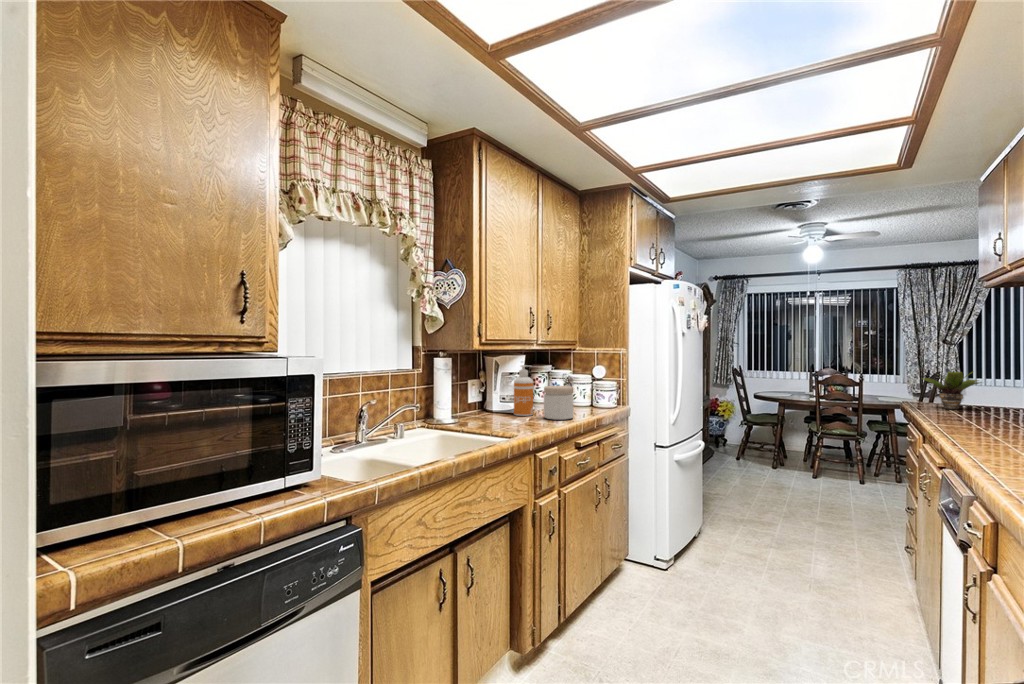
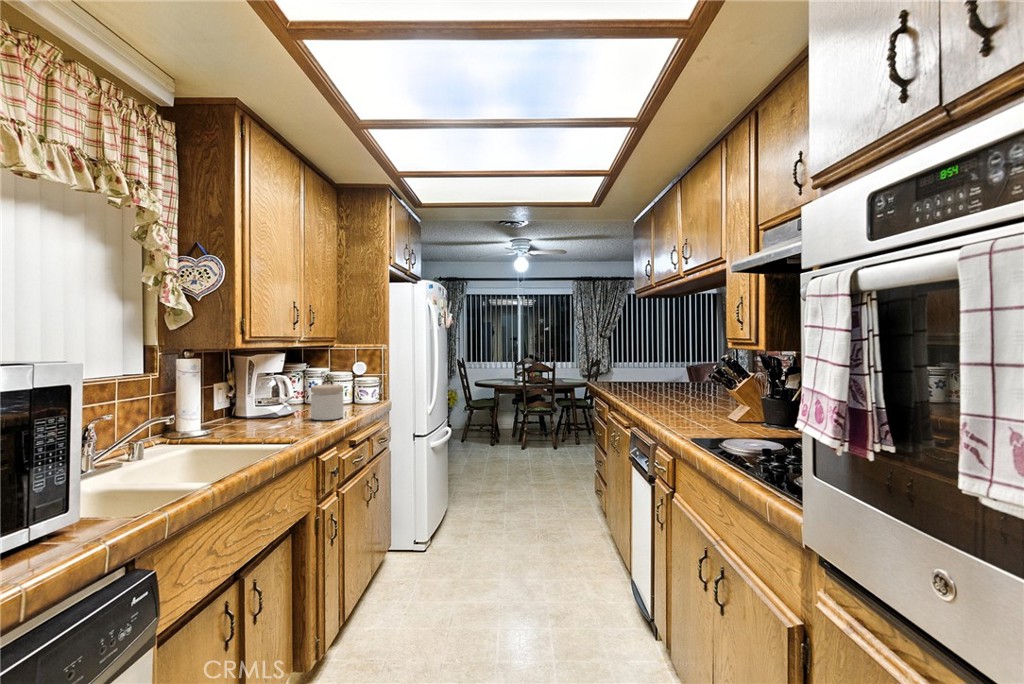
soap dispenser: present [514,365,533,416] -> none [273,364,296,420]
potted plant: present [922,372,979,410] -> none [604,356,641,387]

